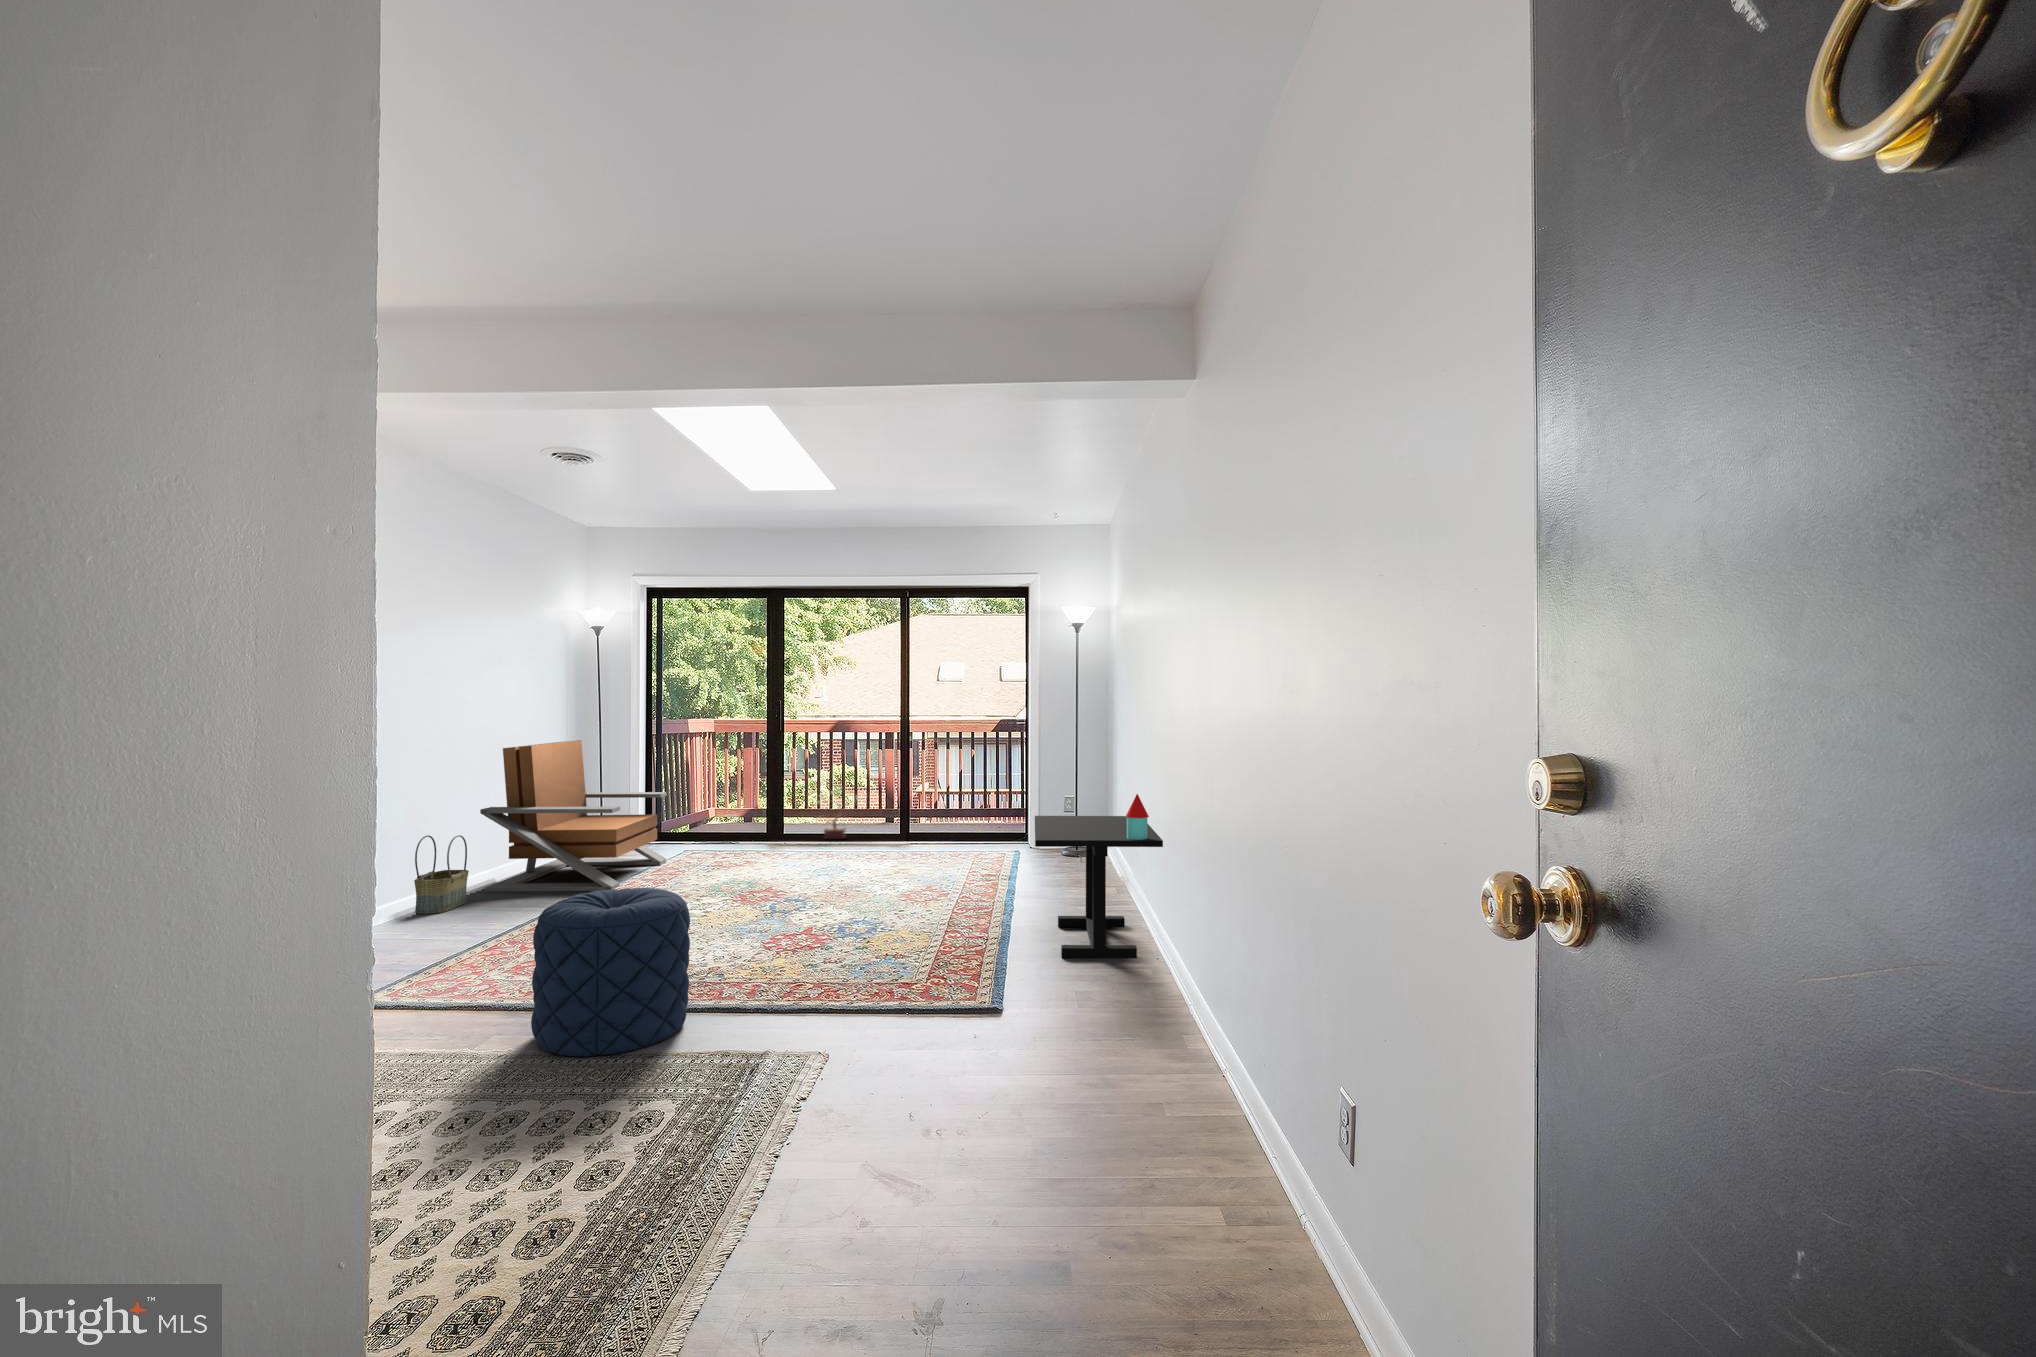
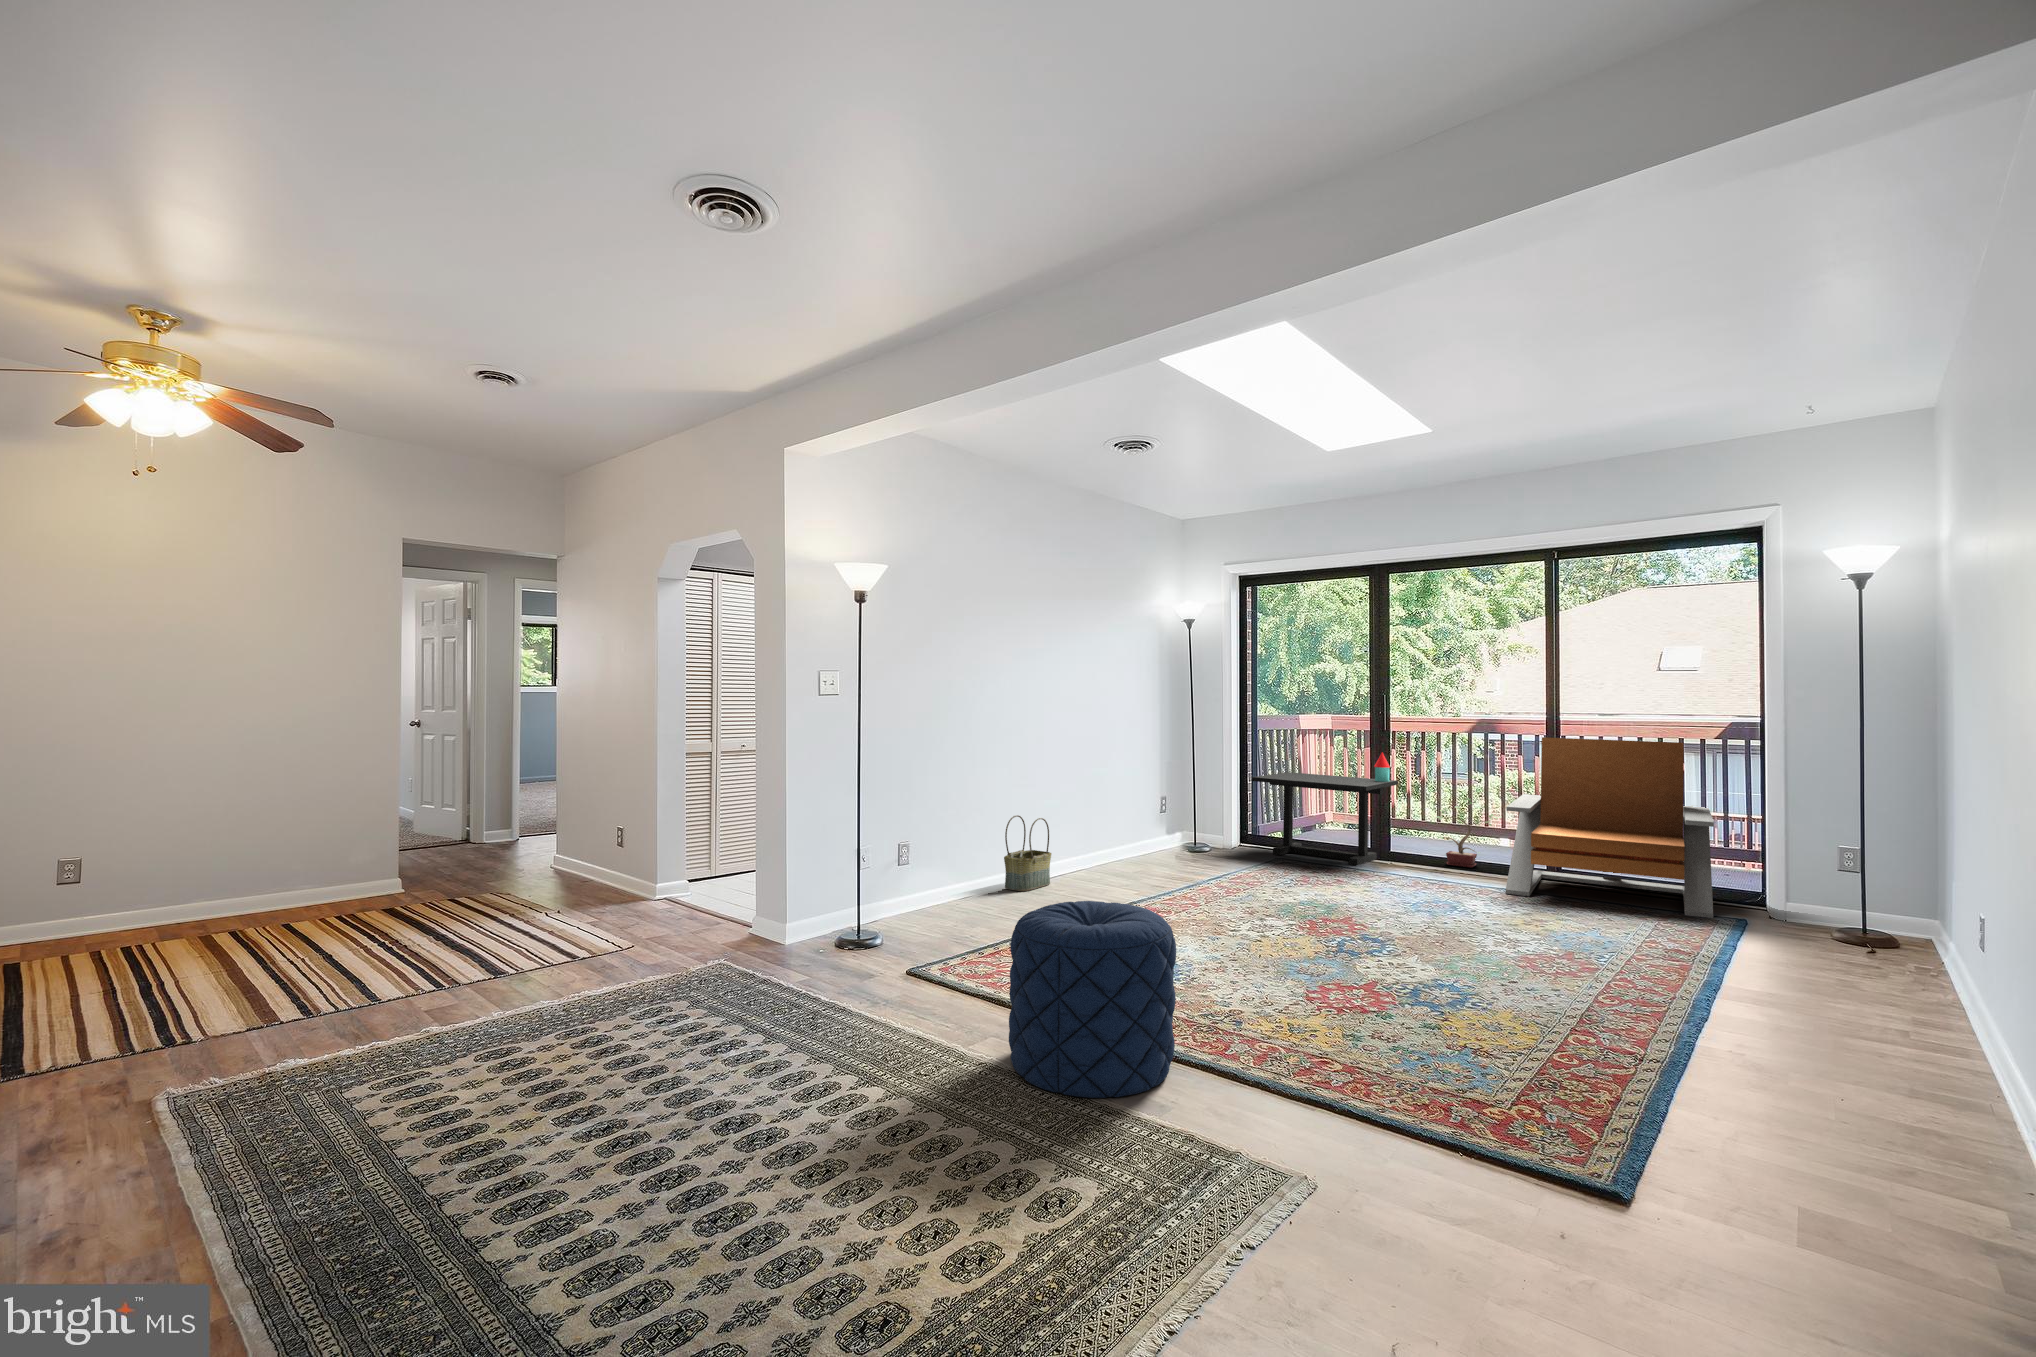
lounge chair: present [480,740,667,892] -> present [1506,737,1714,918]
side table: present [1035,794,1163,958] -> present [1252,753,1398,866]

